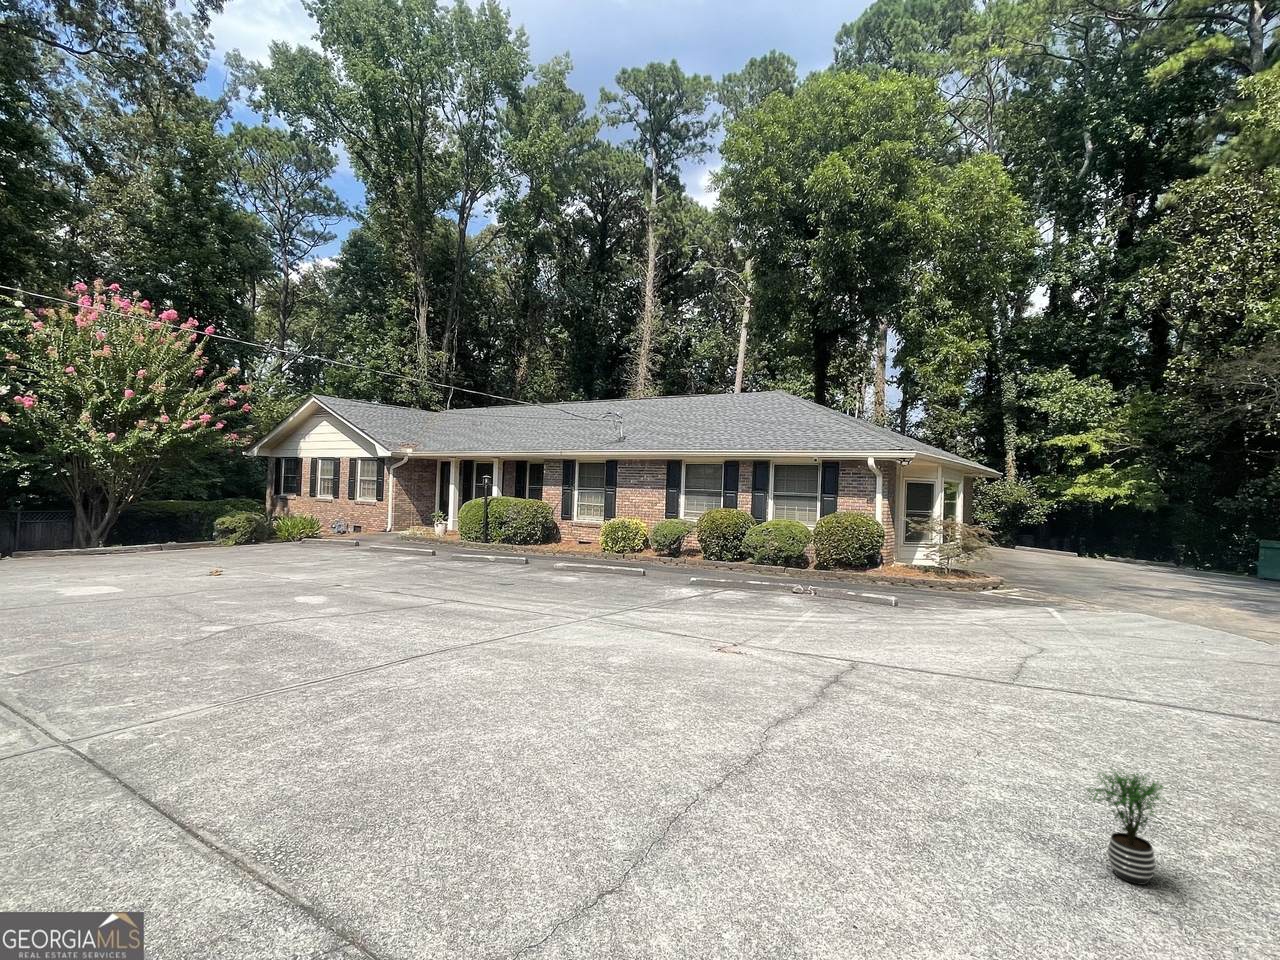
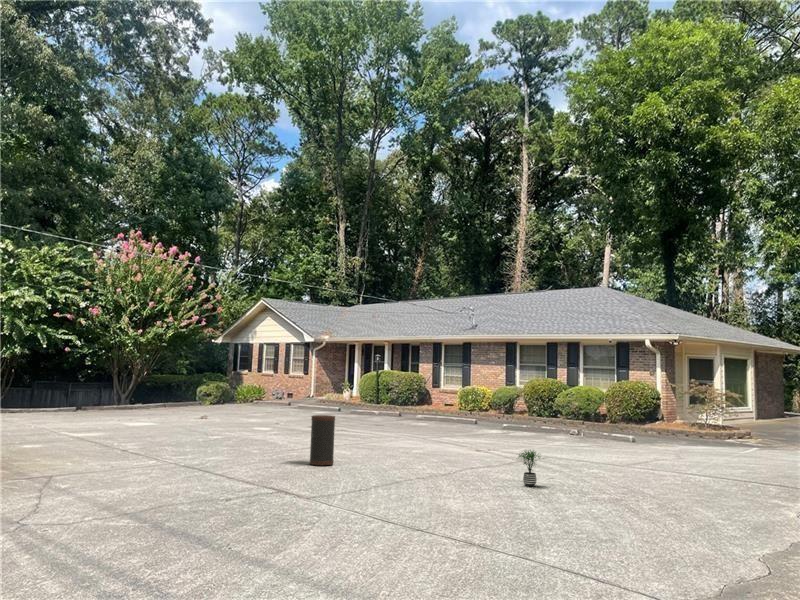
trash can: none [443,654,513,807] -> present [310,415,335,466]

